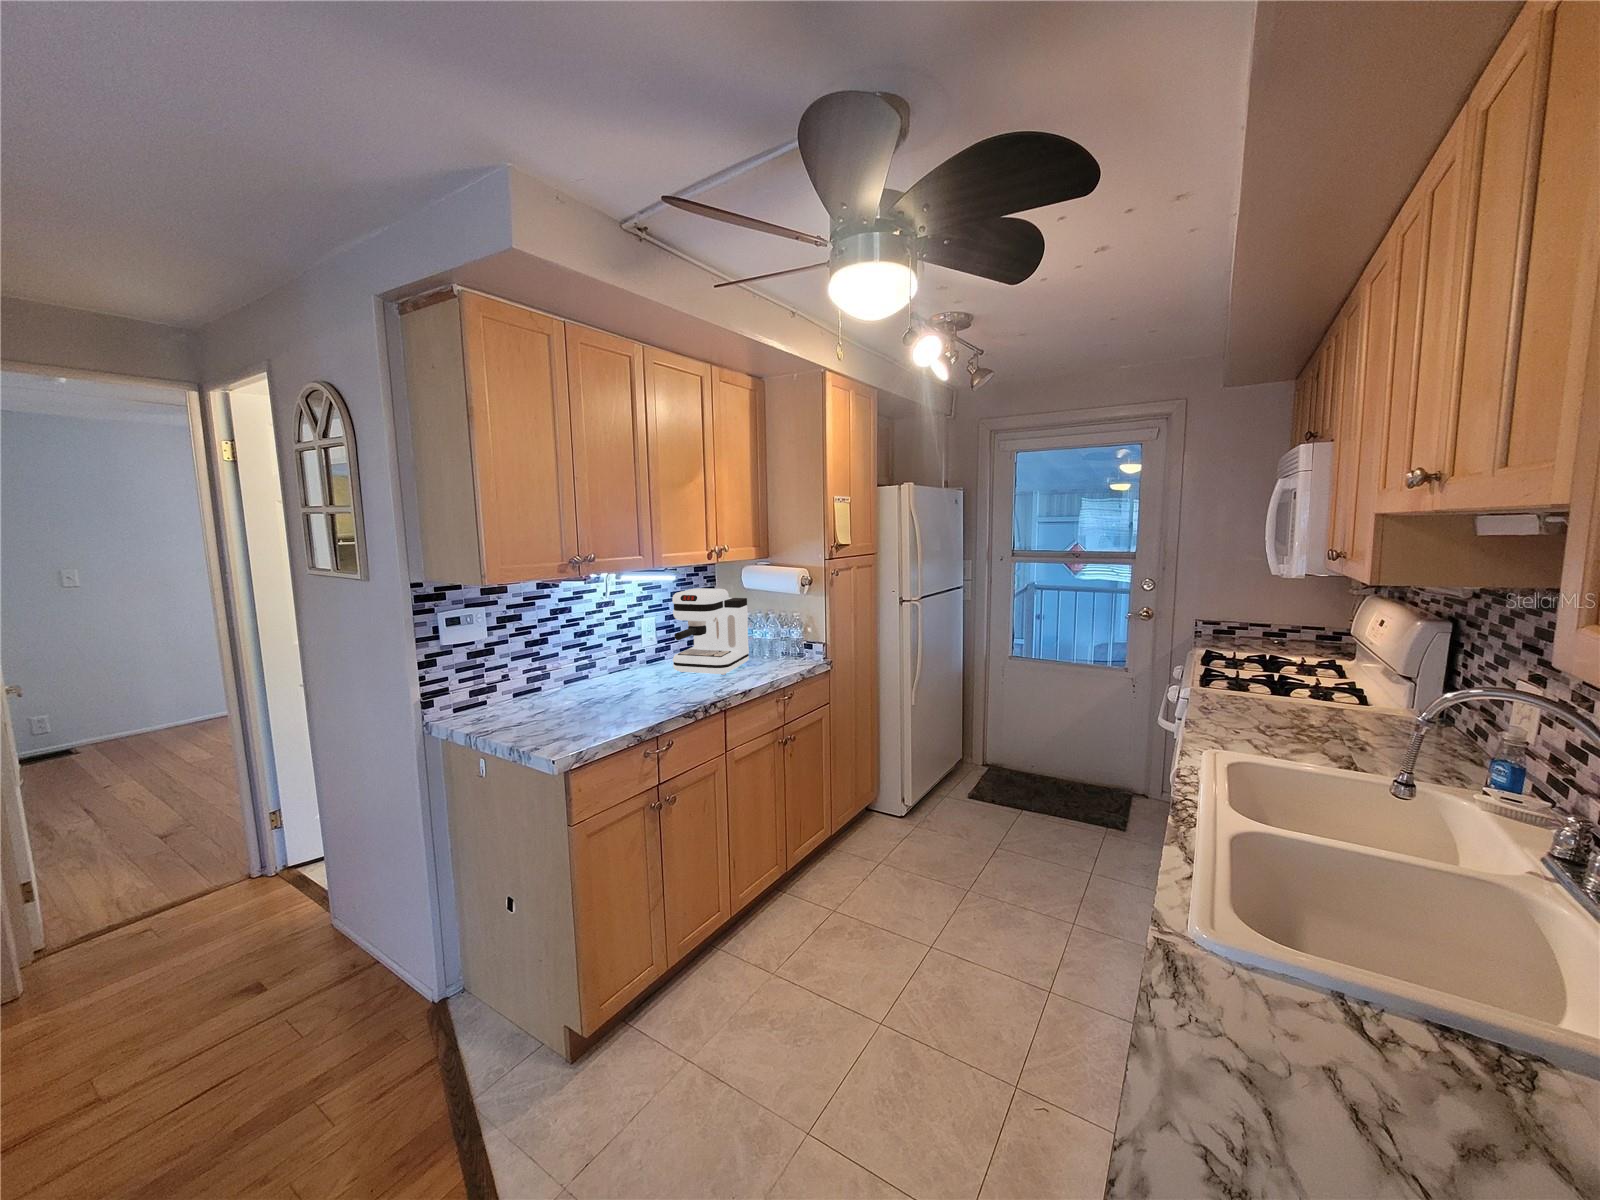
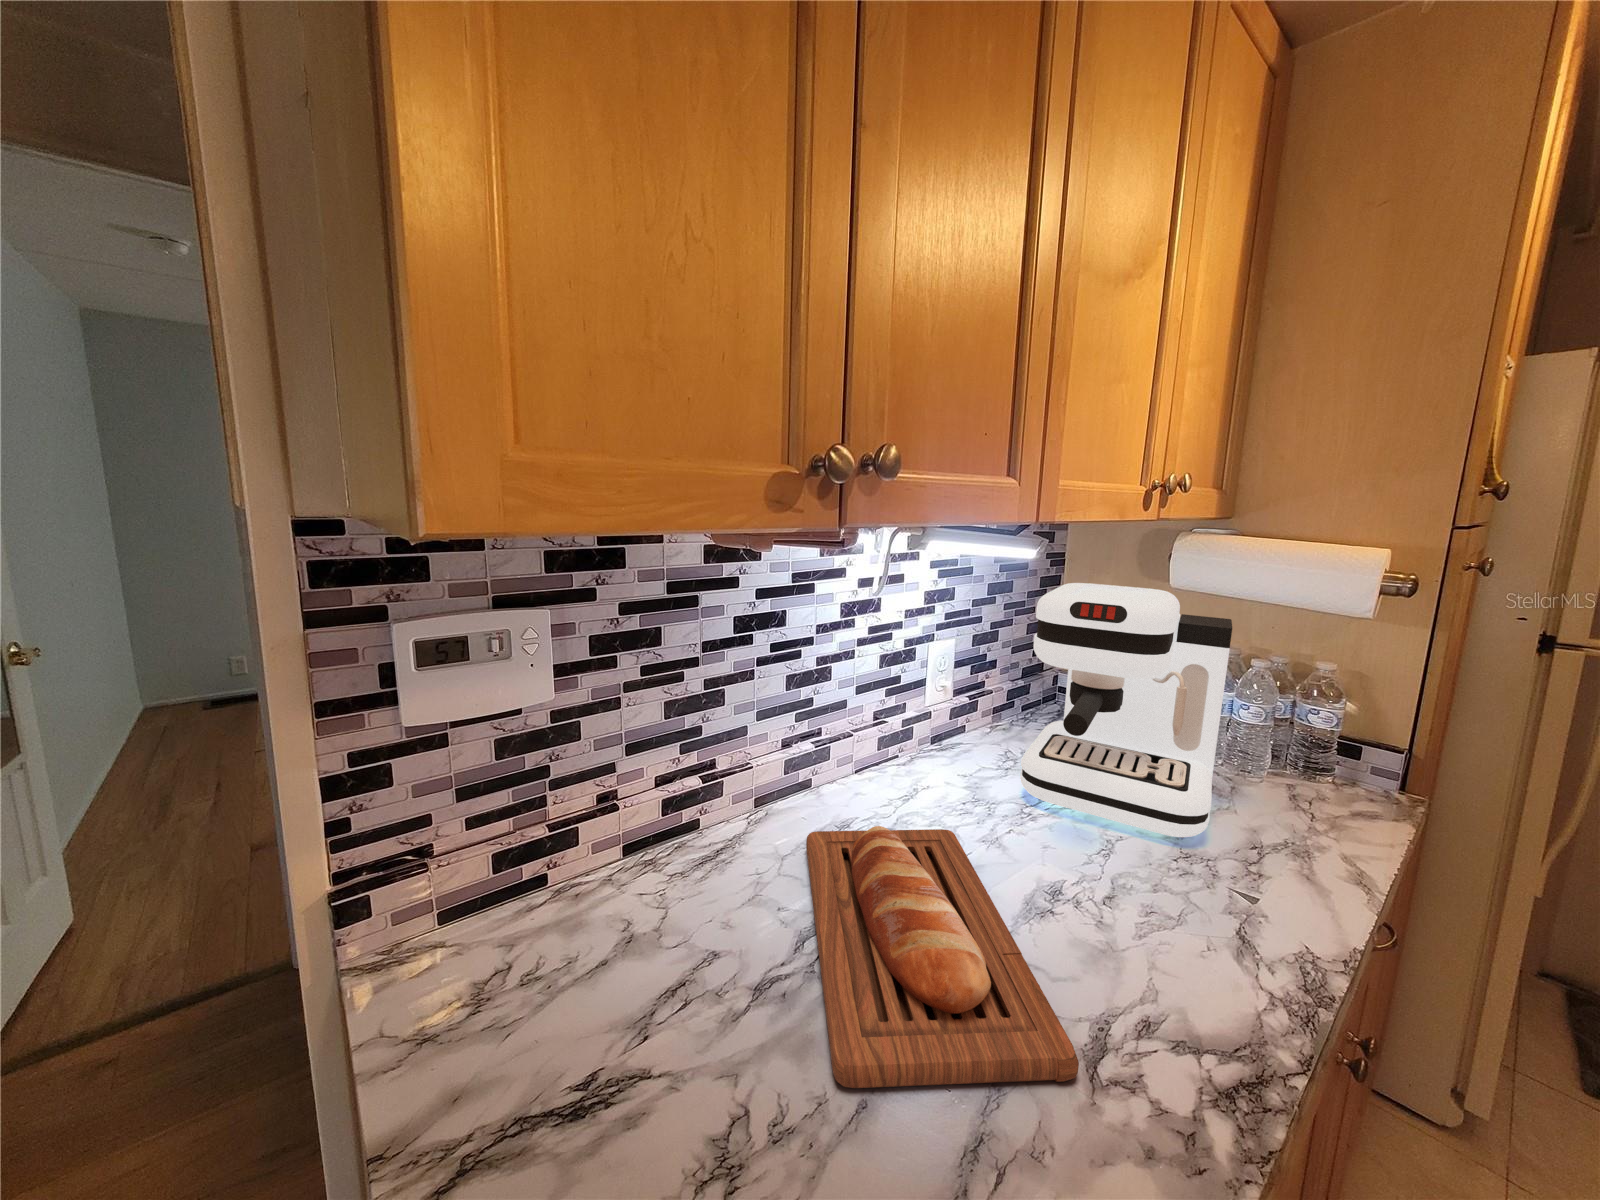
bread loaf: none [584,675,649,715] -> present [806,826,1079,1088]

